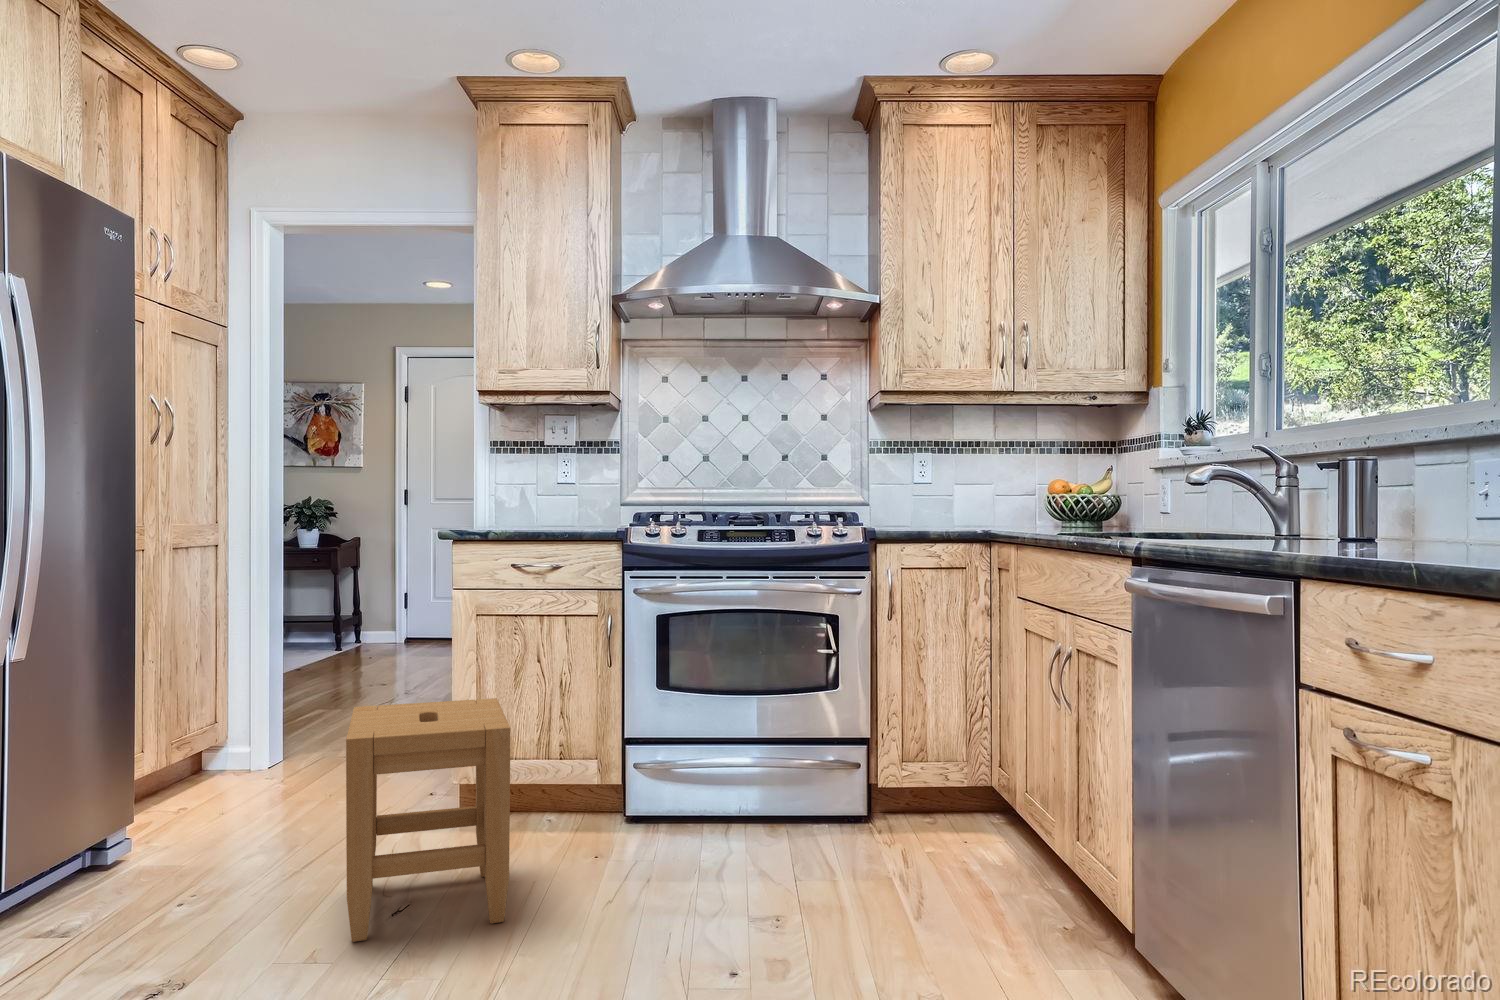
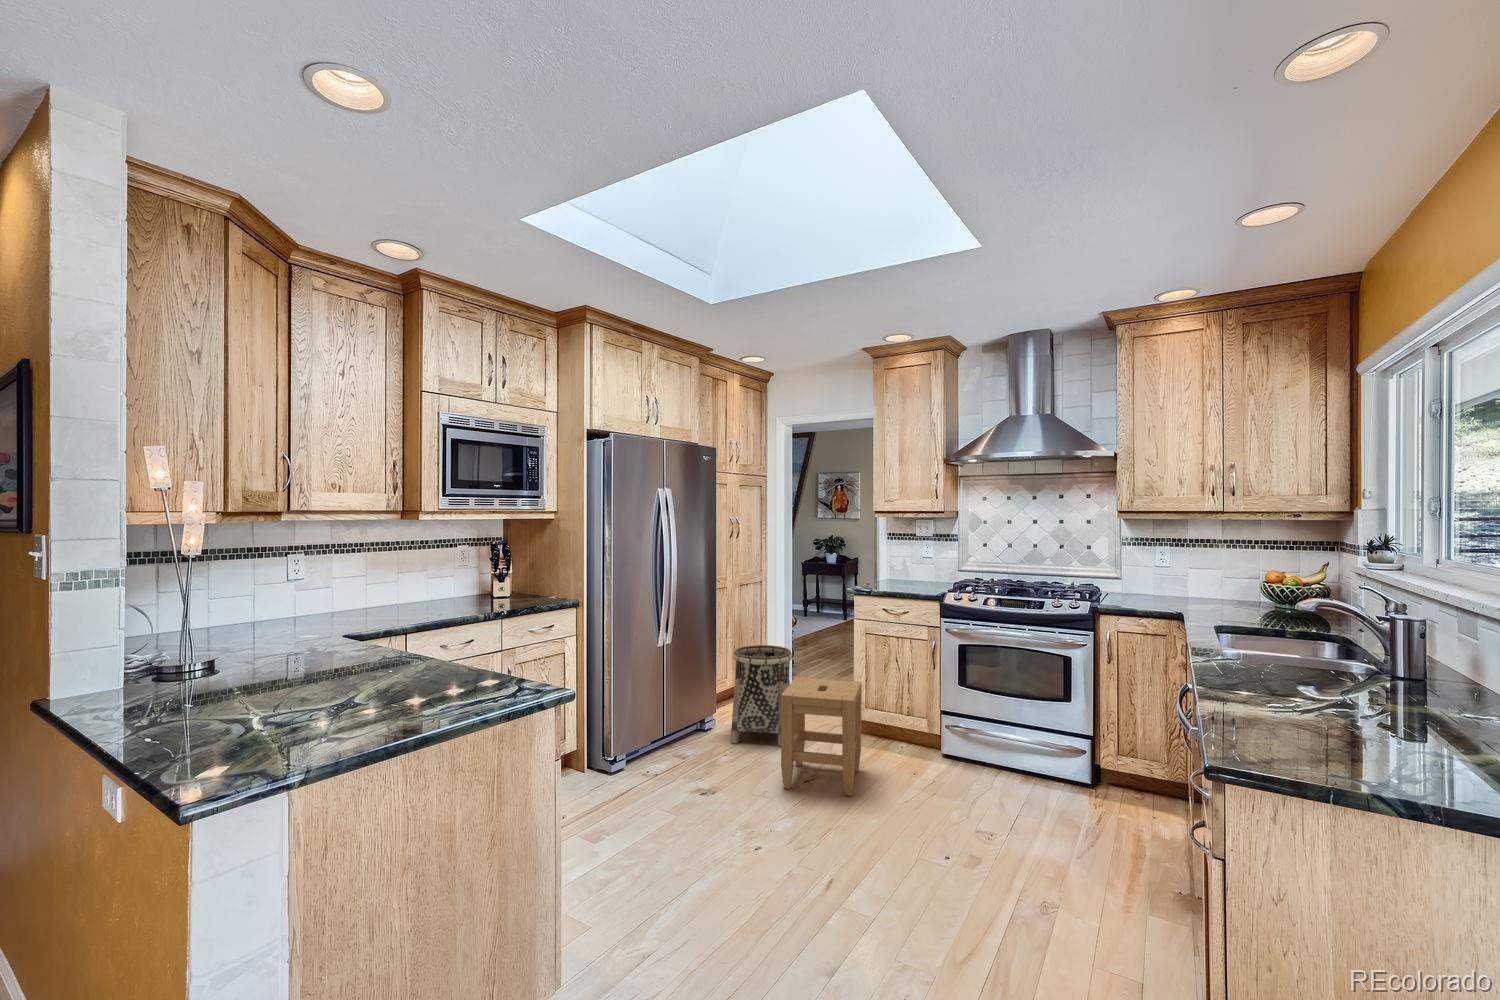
basket: none [184,660,326,878] -> present [731,645,792,746]

